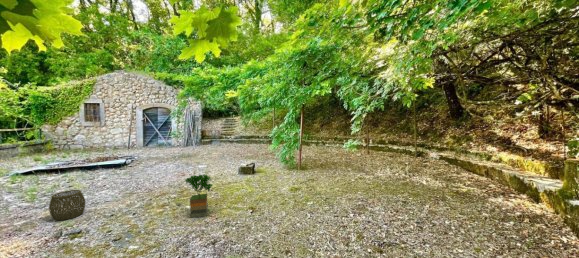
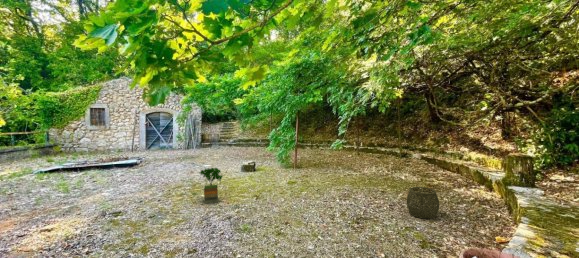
woven basket: present [49,190,85,220] -> present [407,187,439,219]

